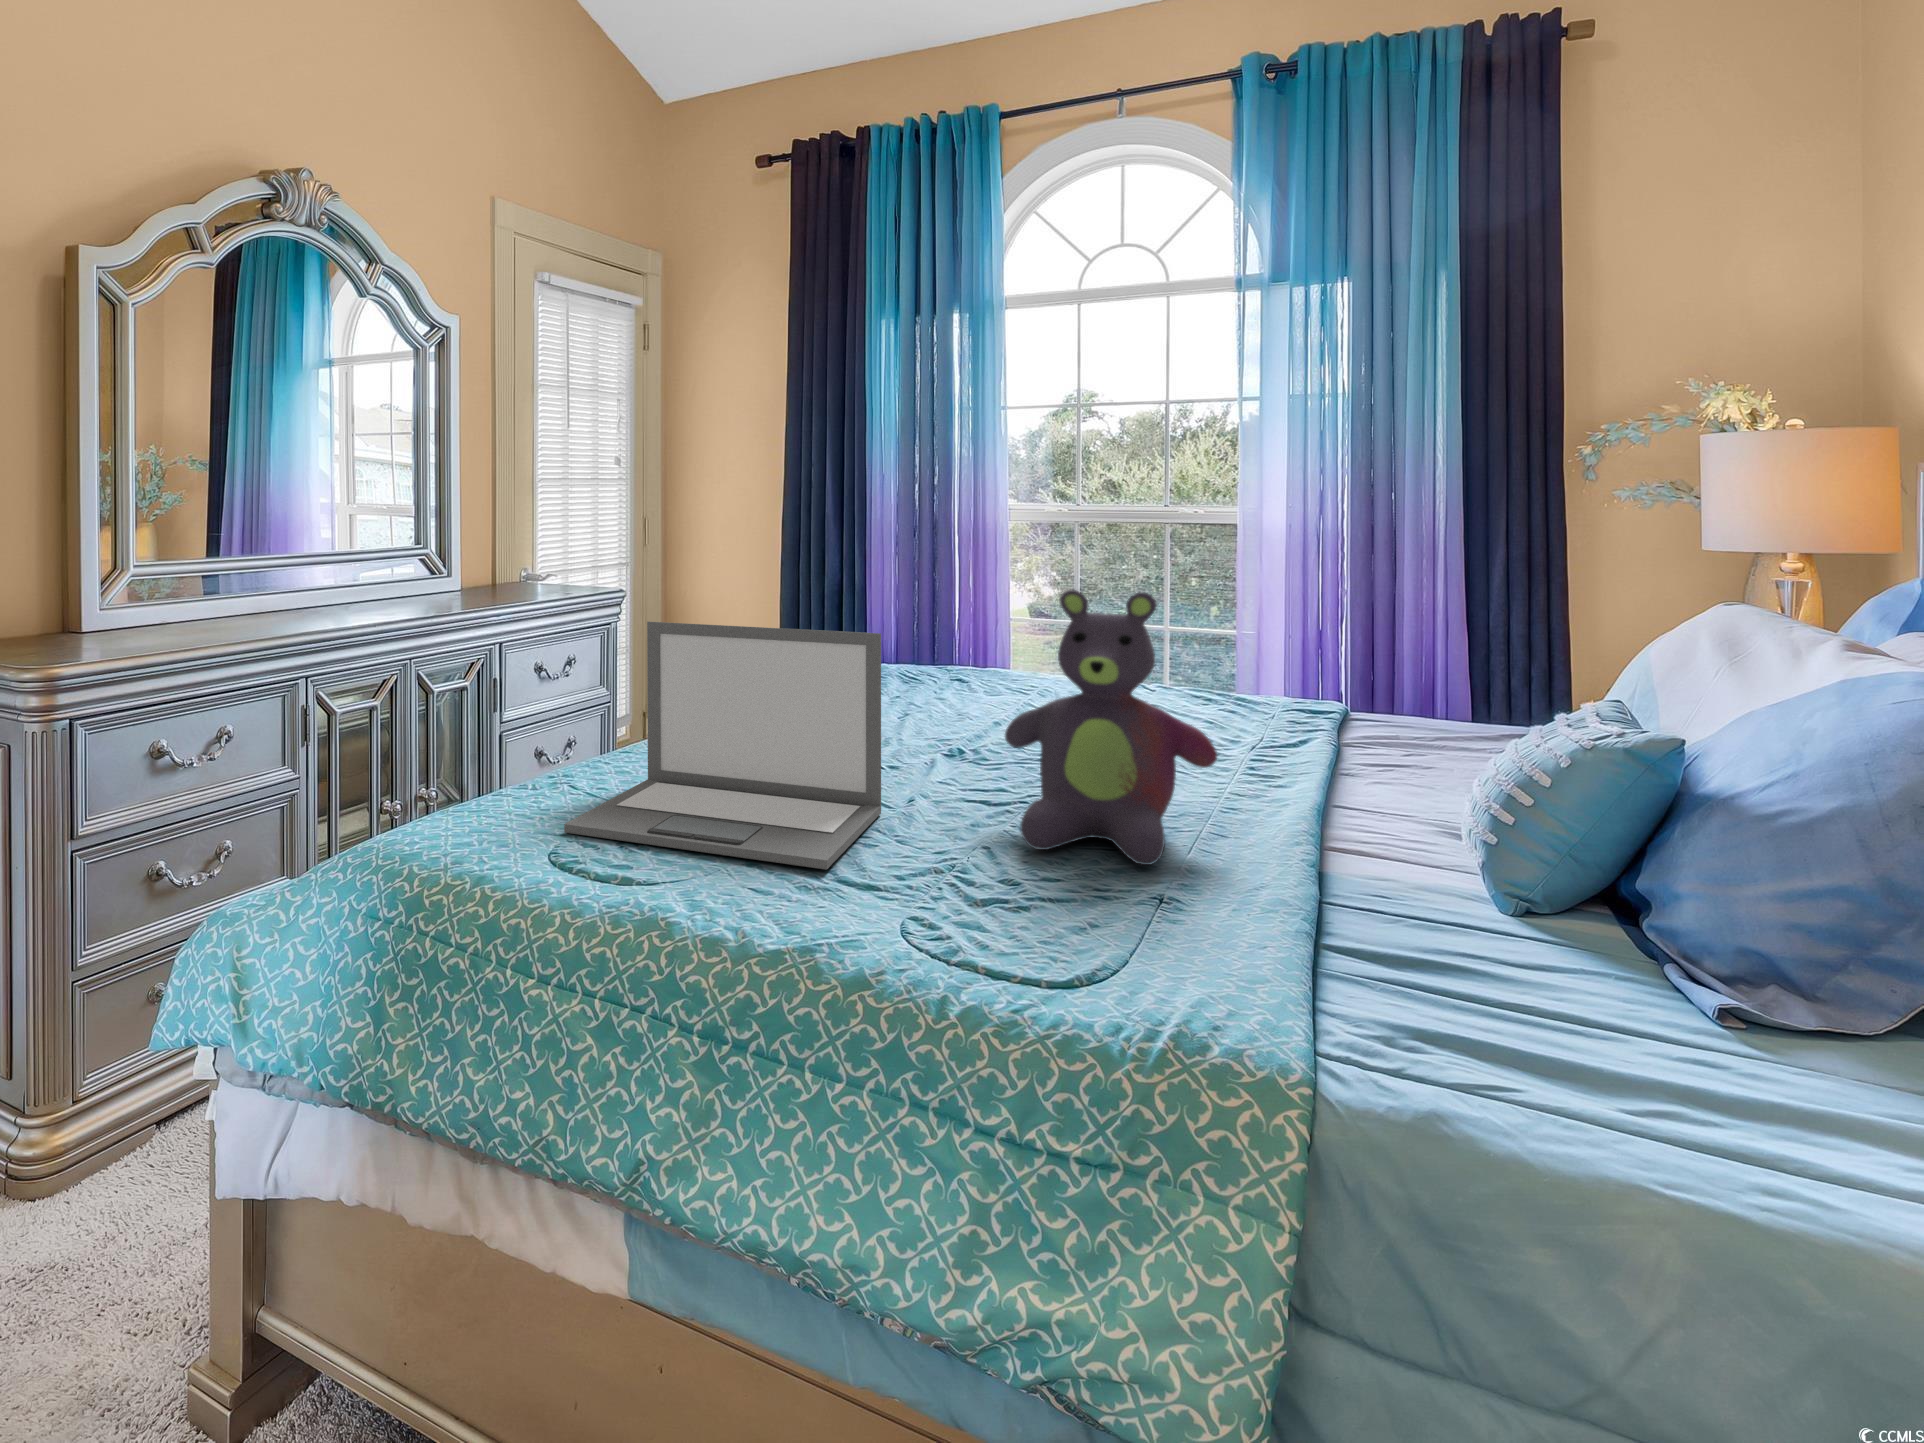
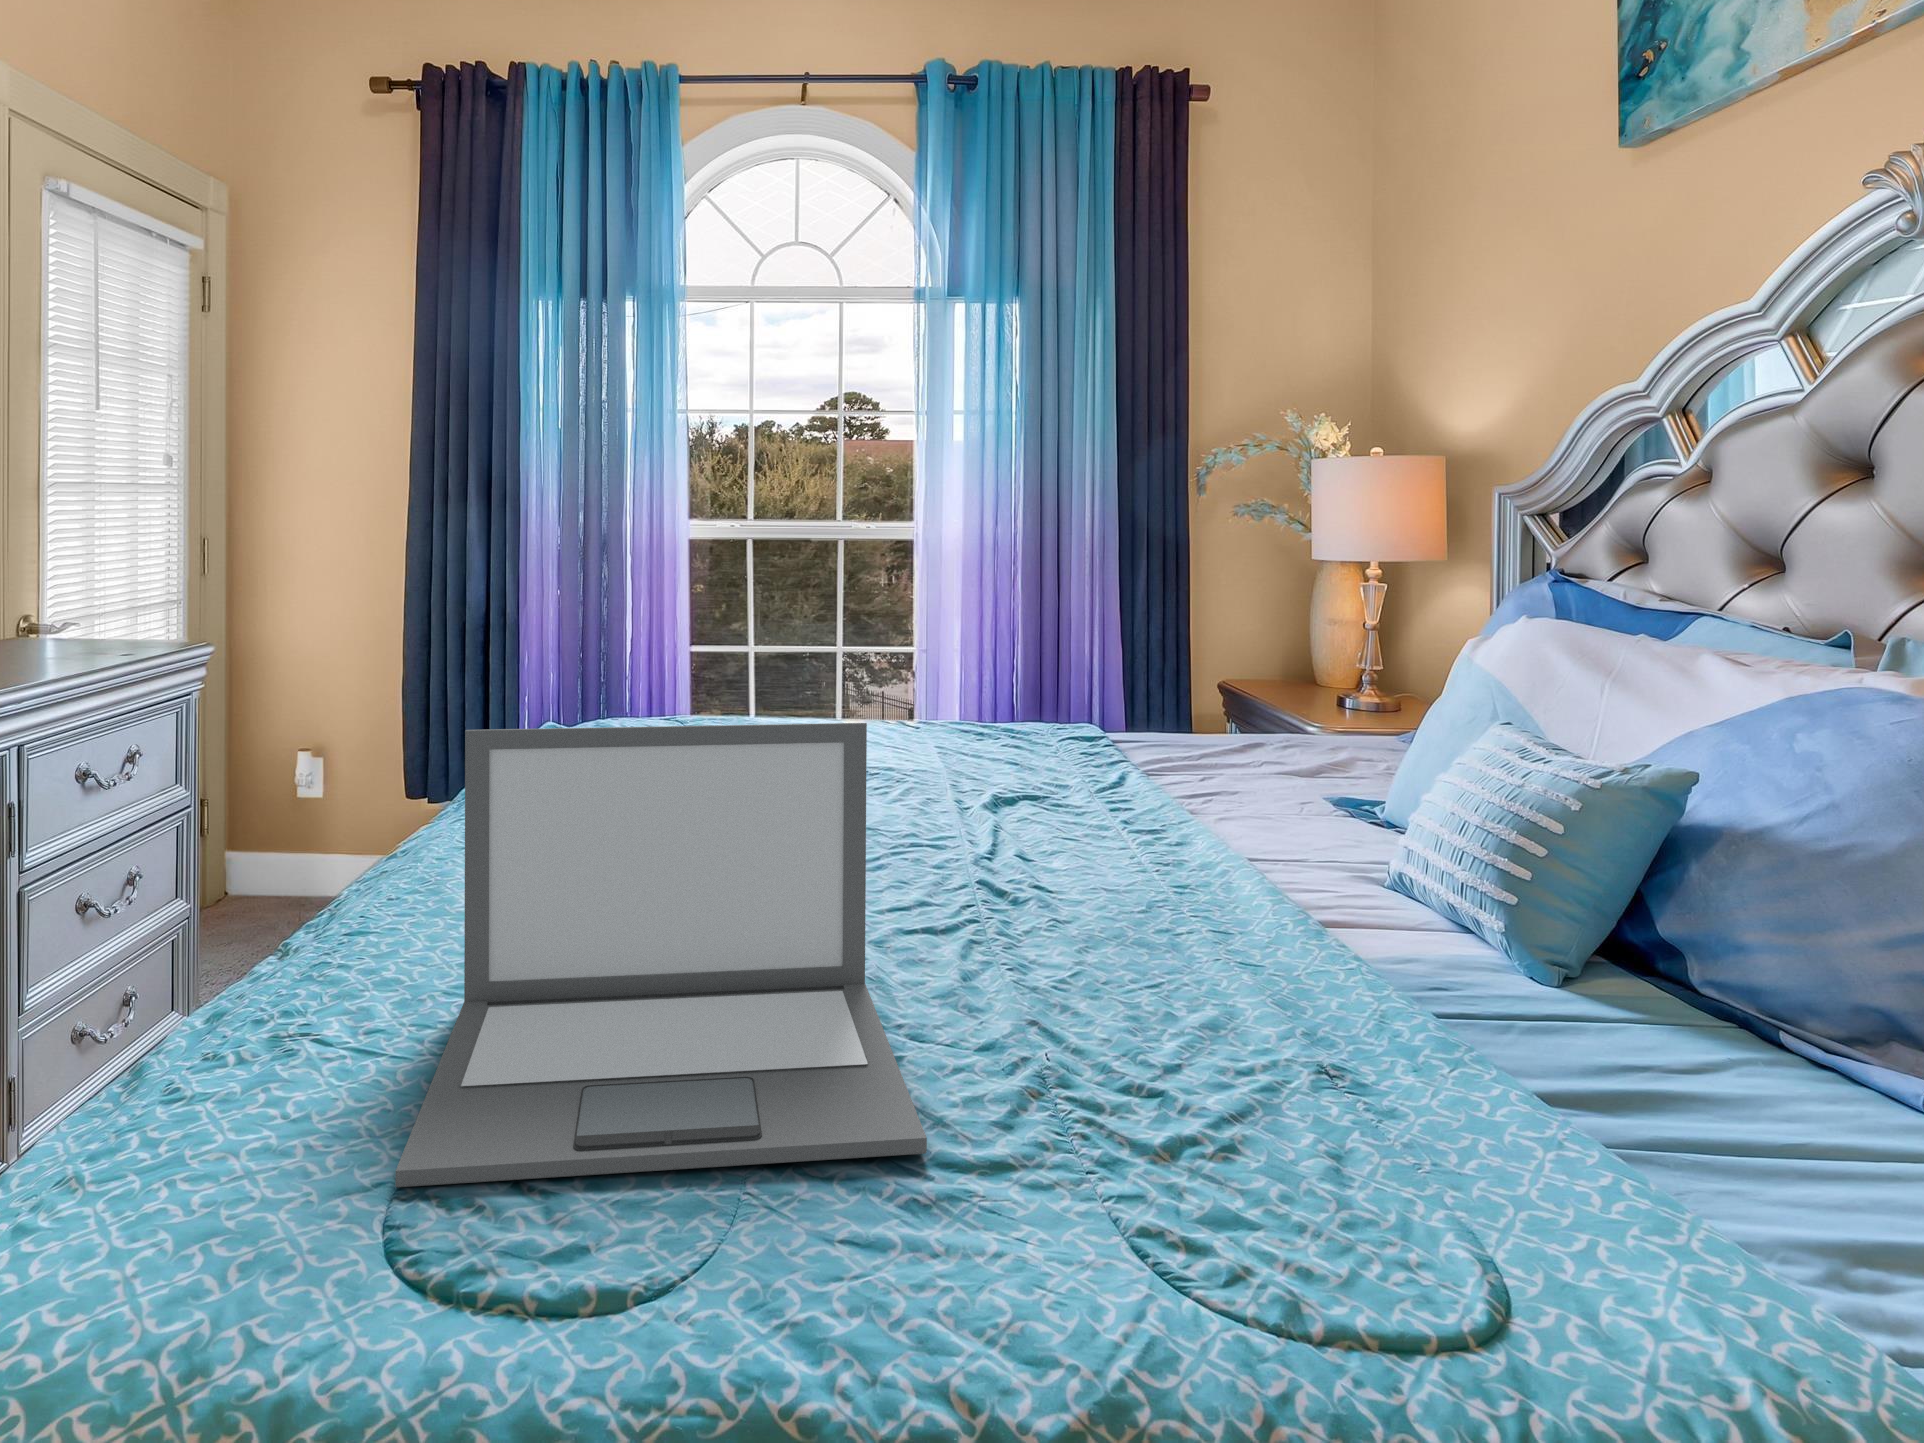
stuffed bear: present [1005,590,1217,865] -> none [1009,642,1285,1020]

